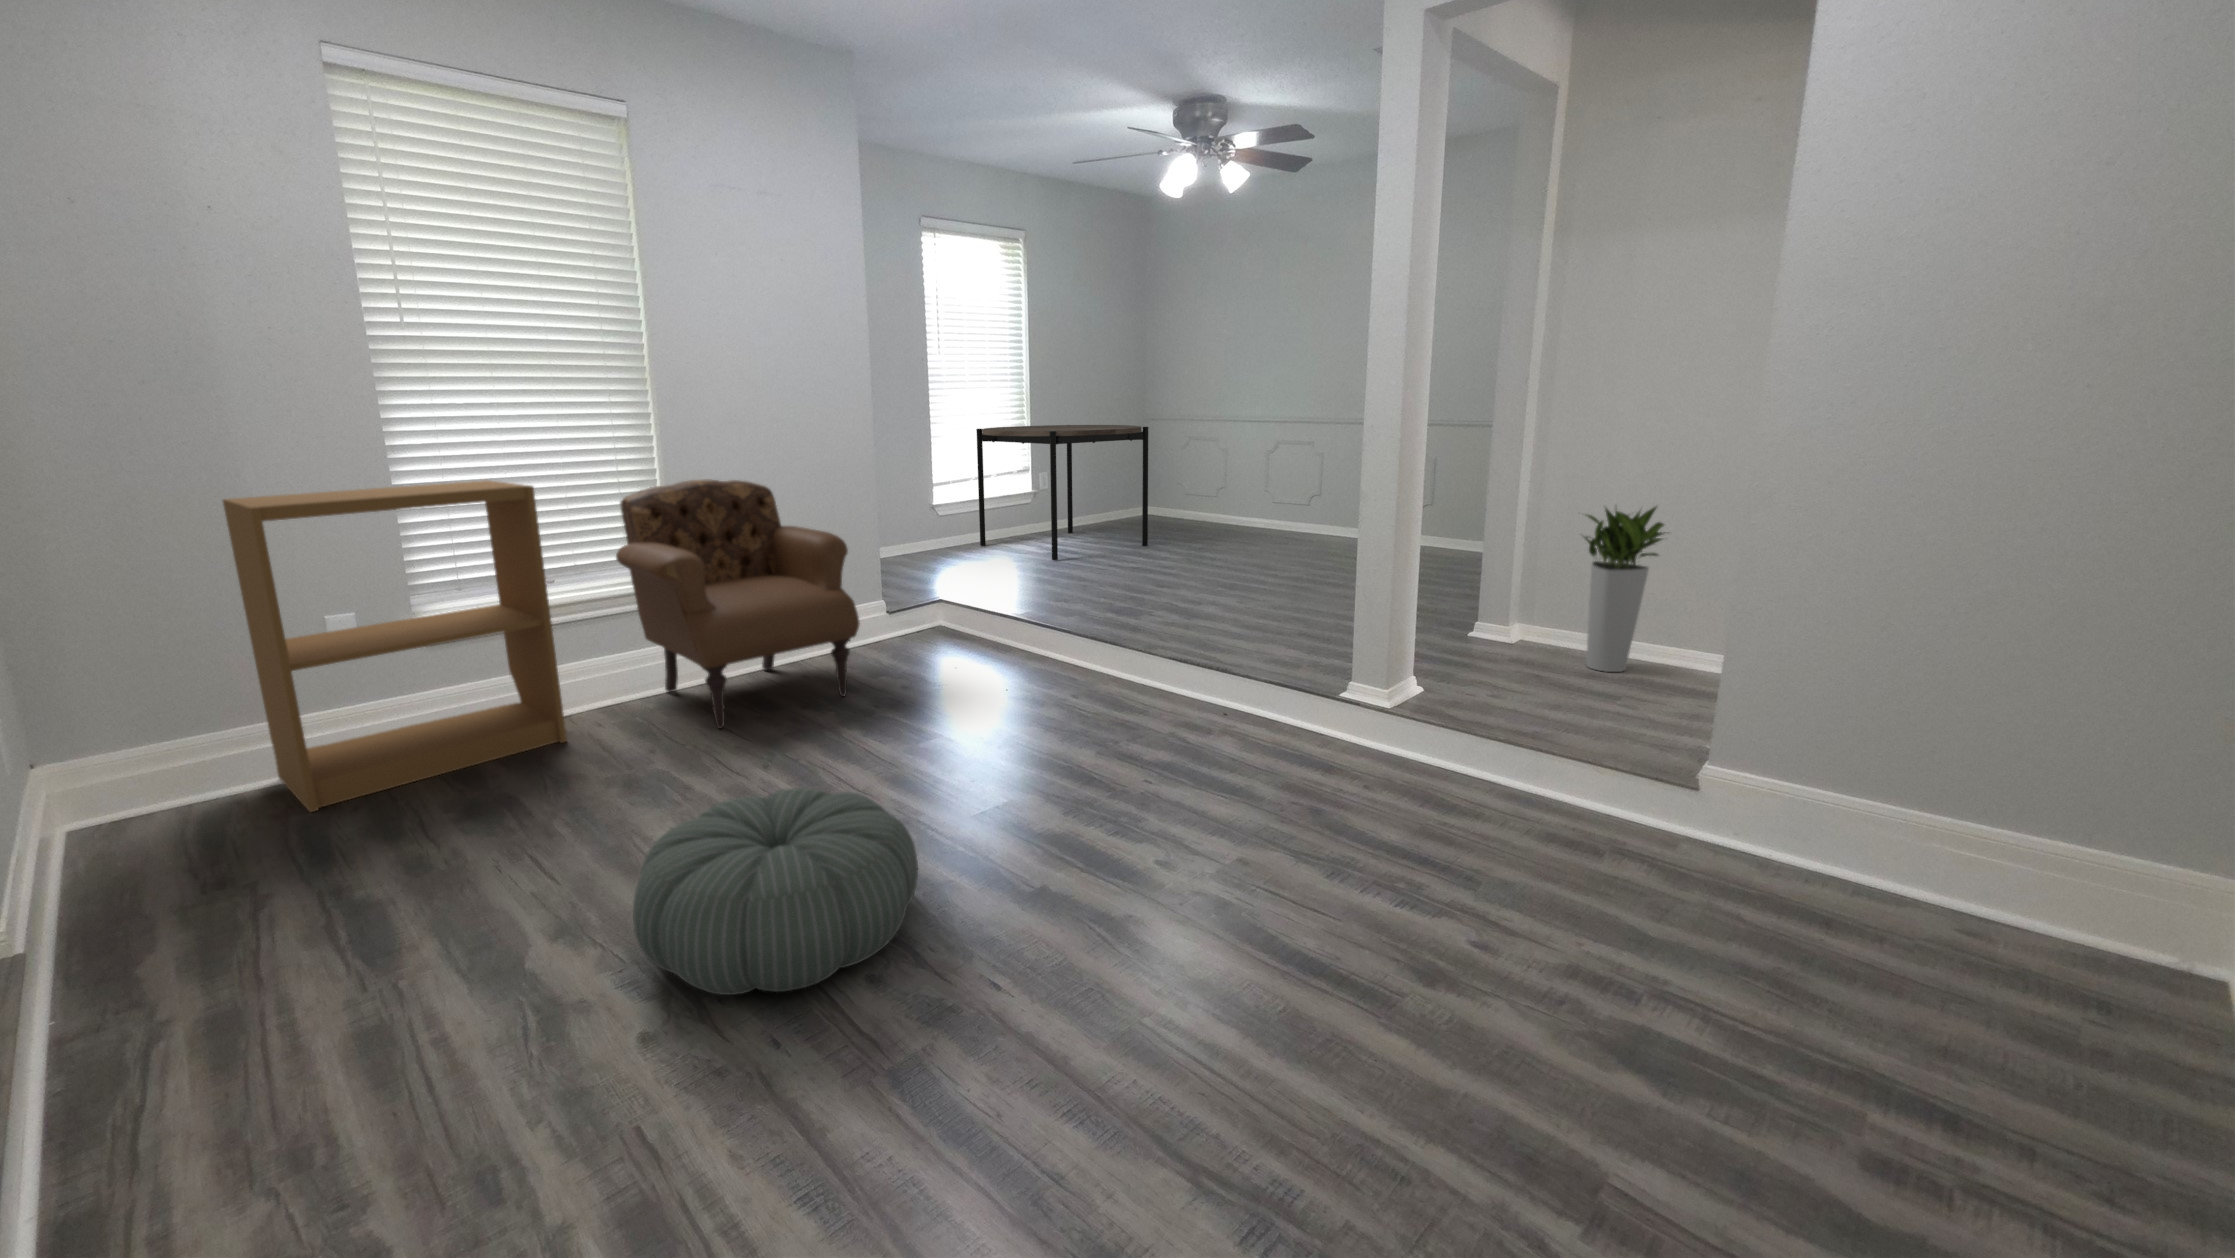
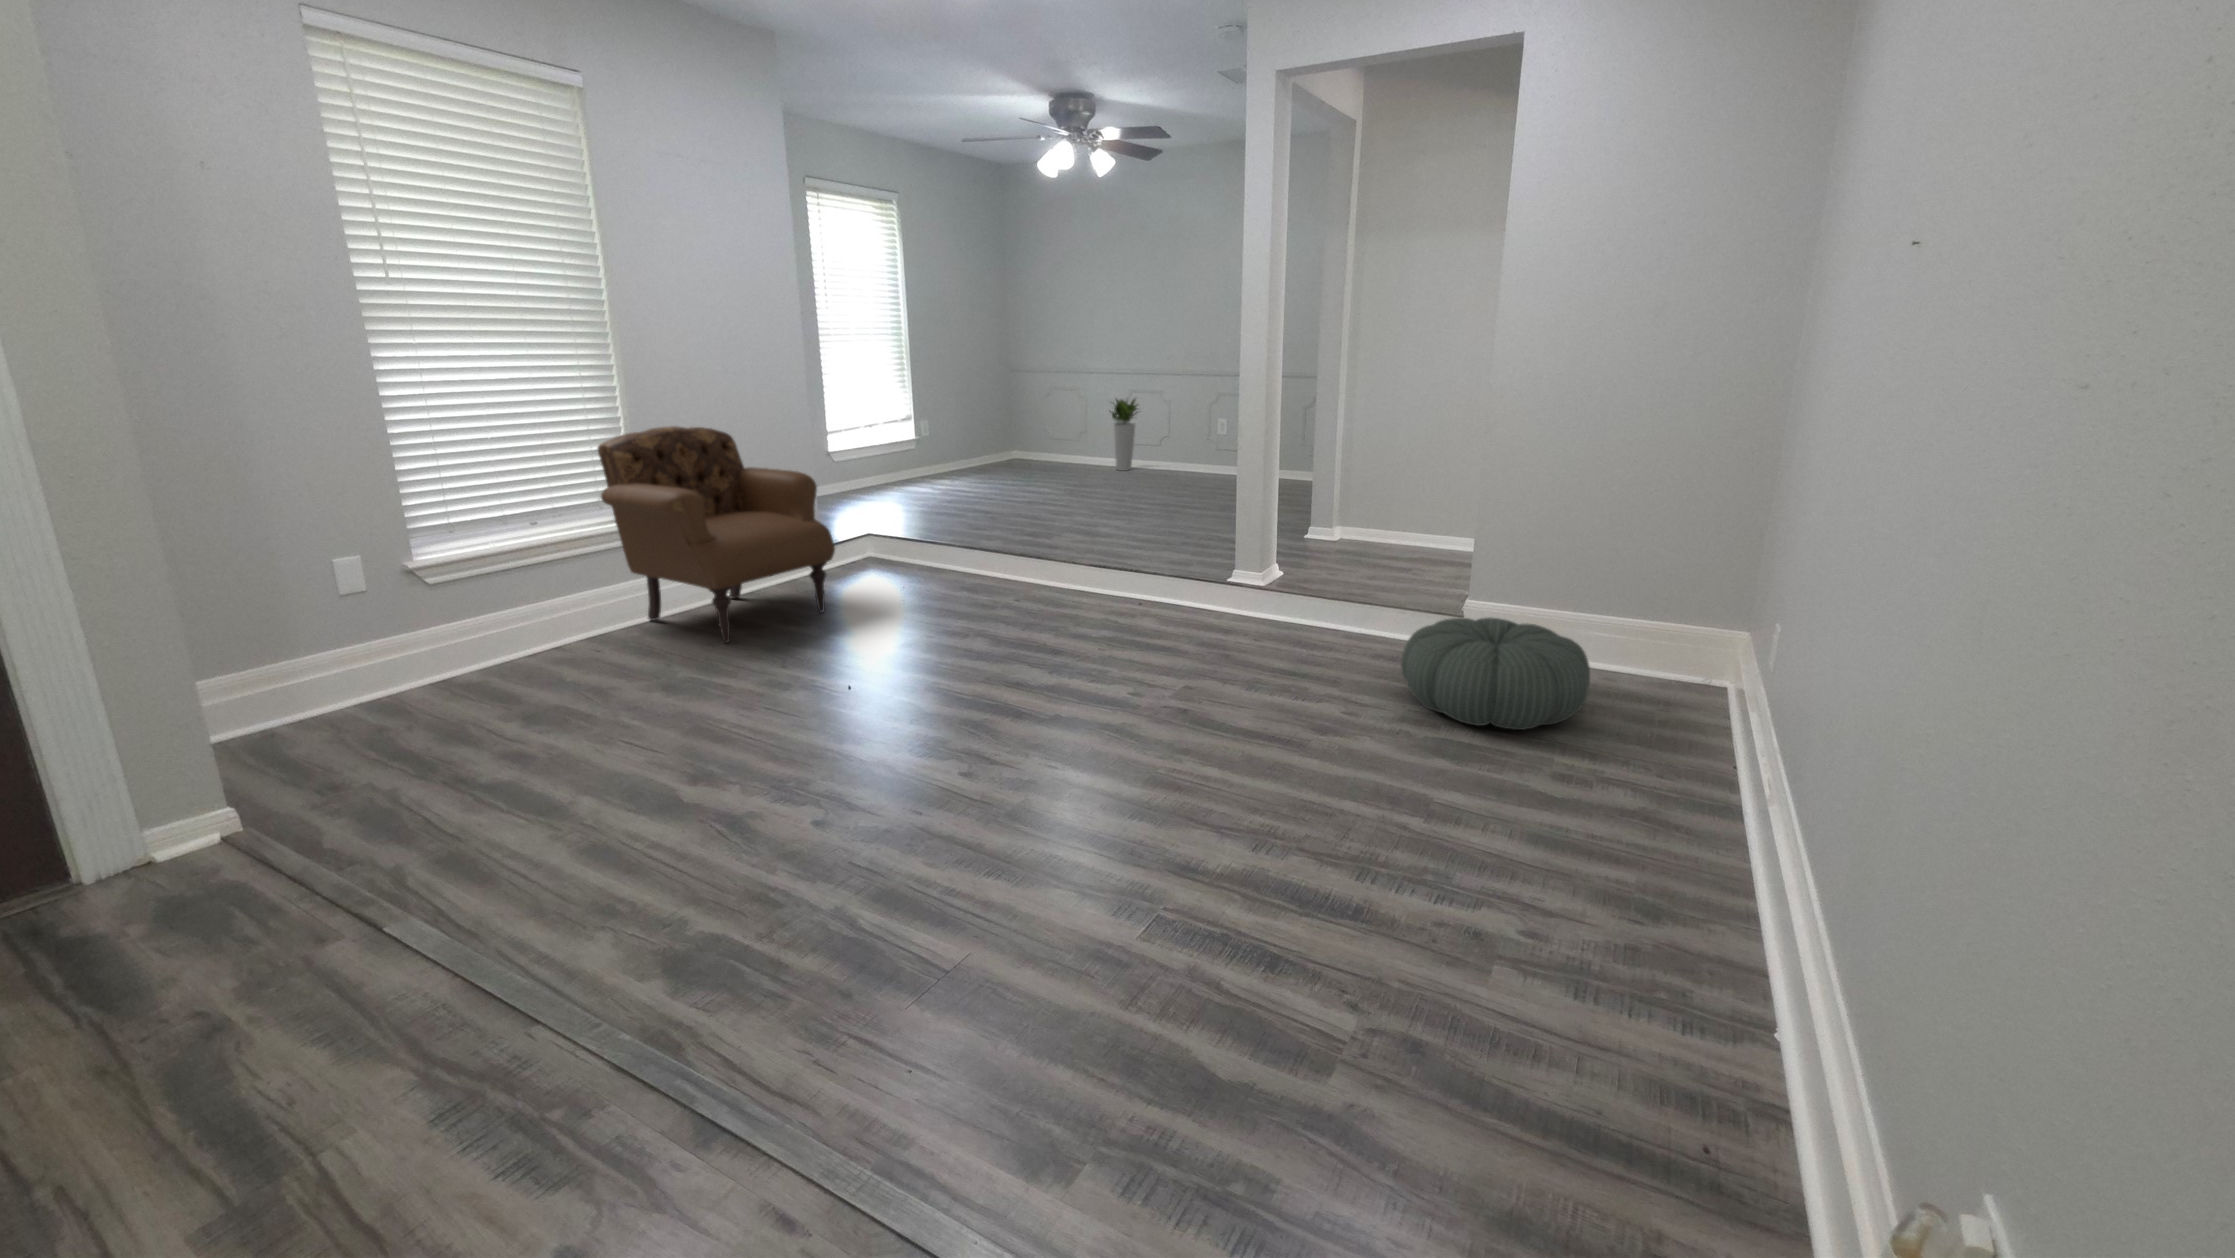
dining table: present [976,425,1149,560] -> none [866,376,1029,498]
bookshelf: present [223,480,567,812] -> none [238,428,586,732]
planter: present [1581,507,1665,672] -> present [1110,399,1137,471]
pouf: present [633,788,918,995] -> present [1401,617,1590,730]

